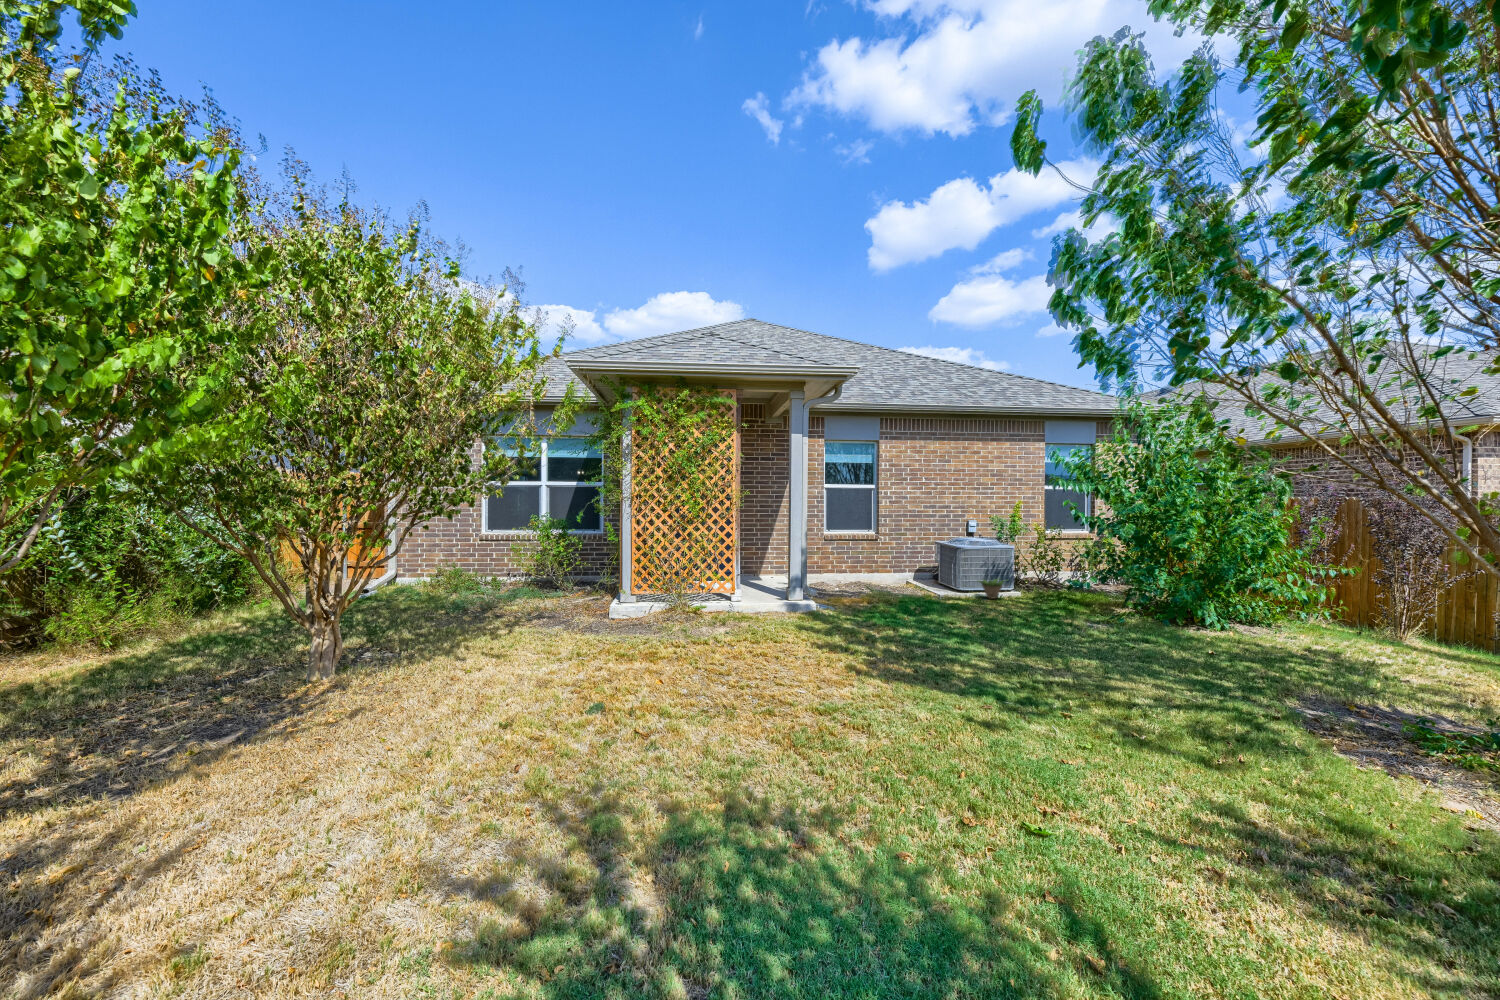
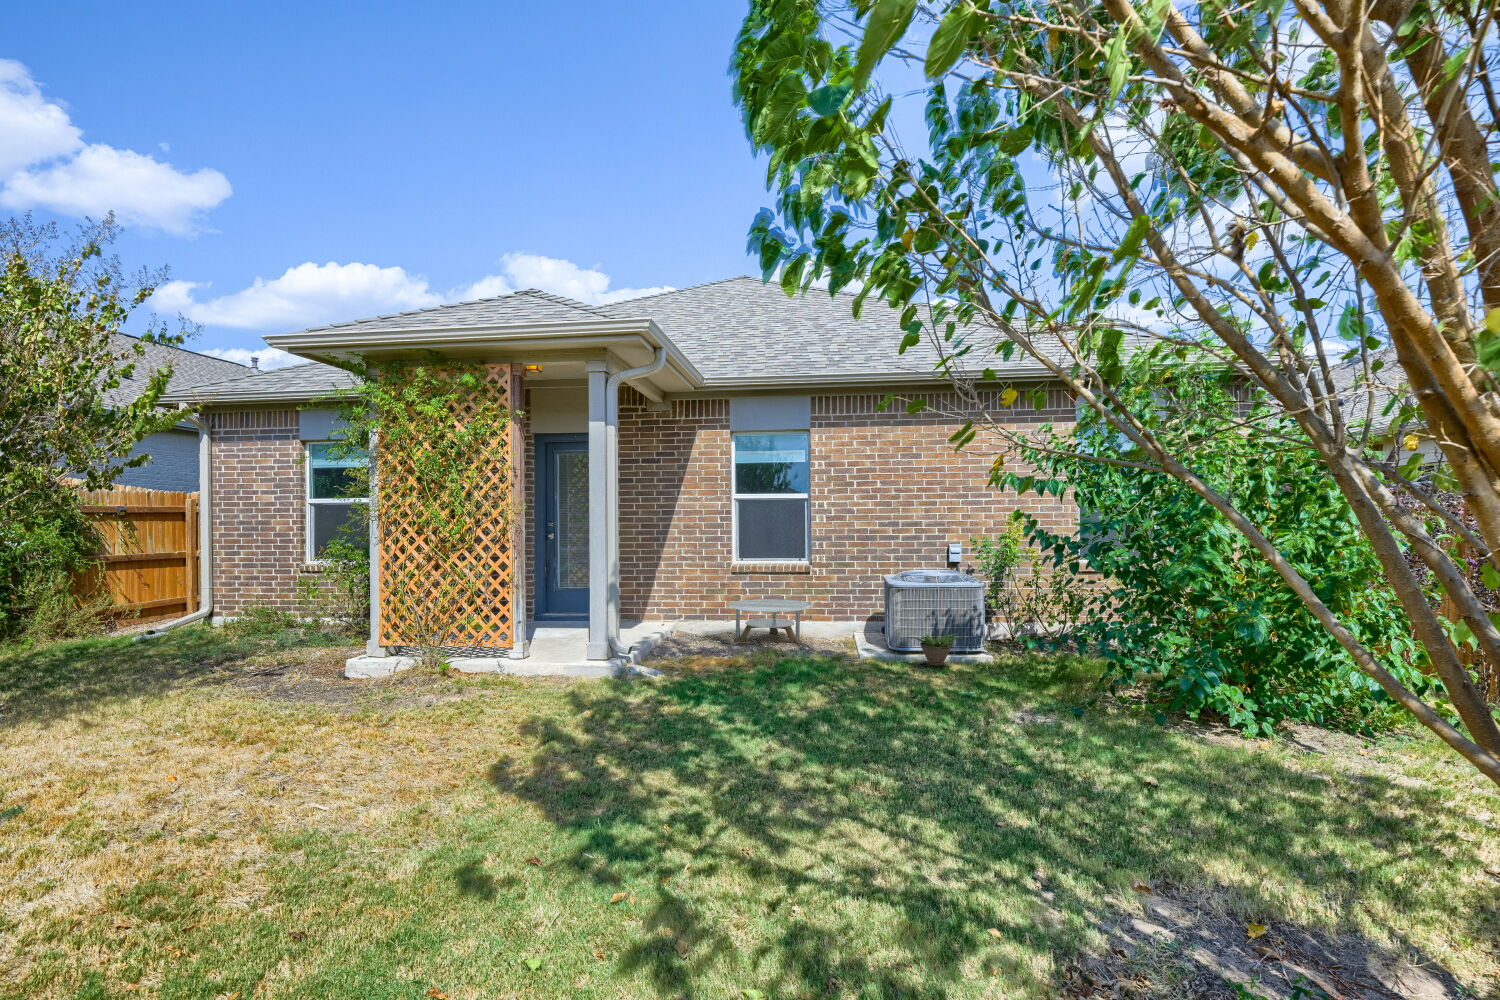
round table: none [830,558,889,588] -> present [728,599,812,644]

